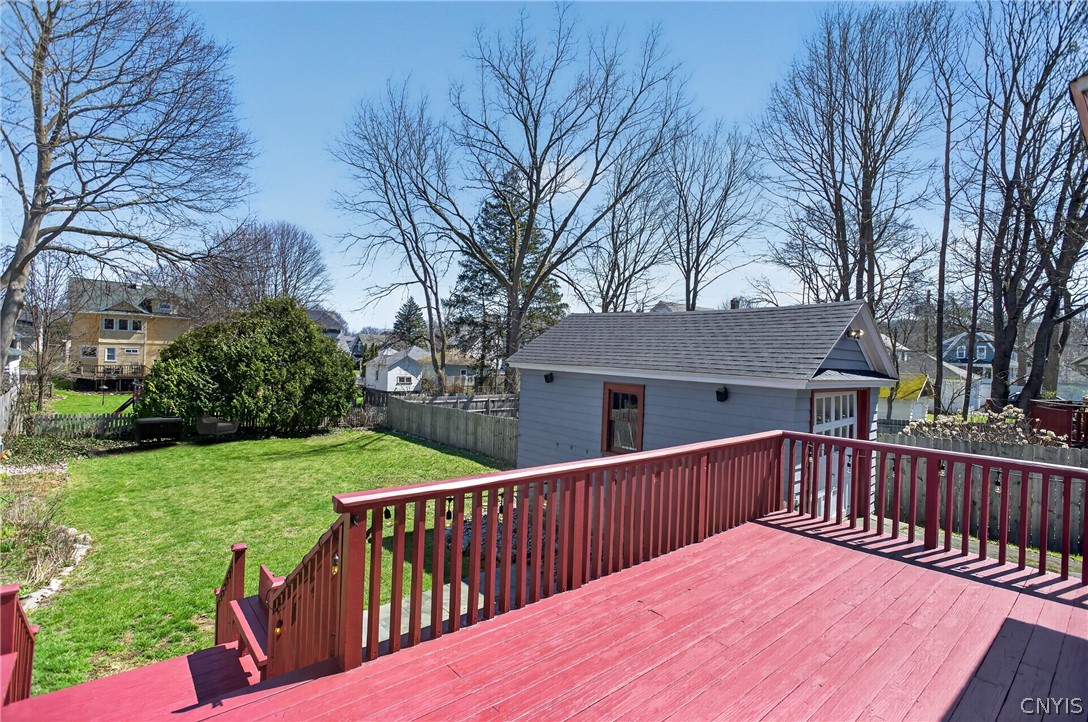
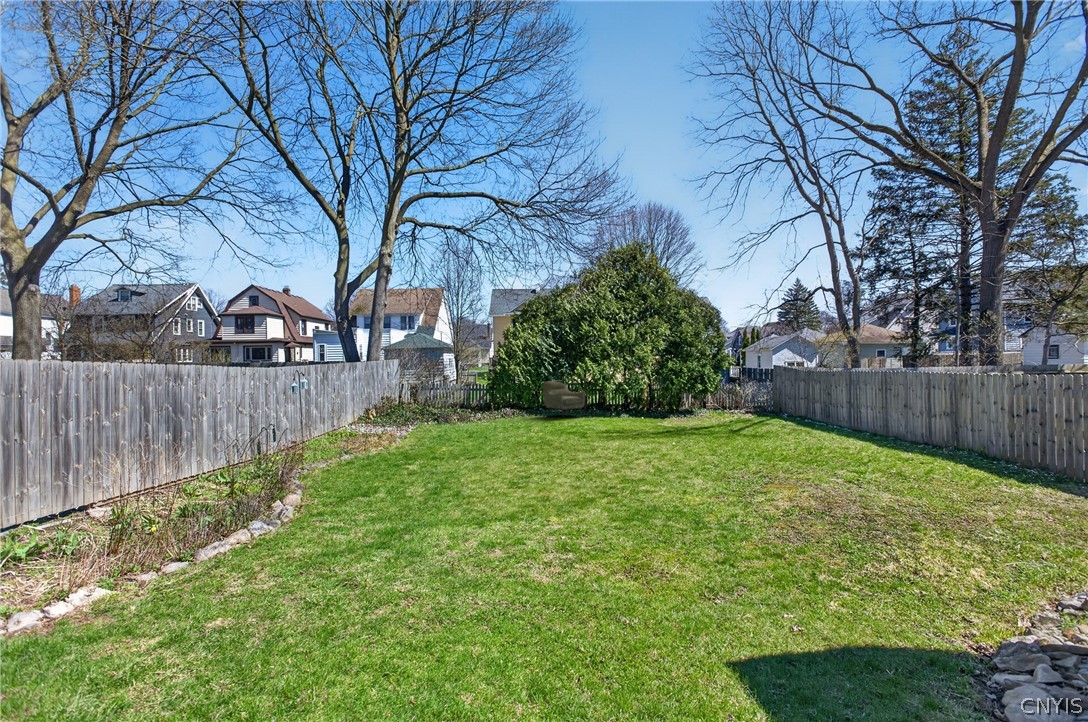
storage bench: present [135,417,182,447] -> none [488,388,528,420]

